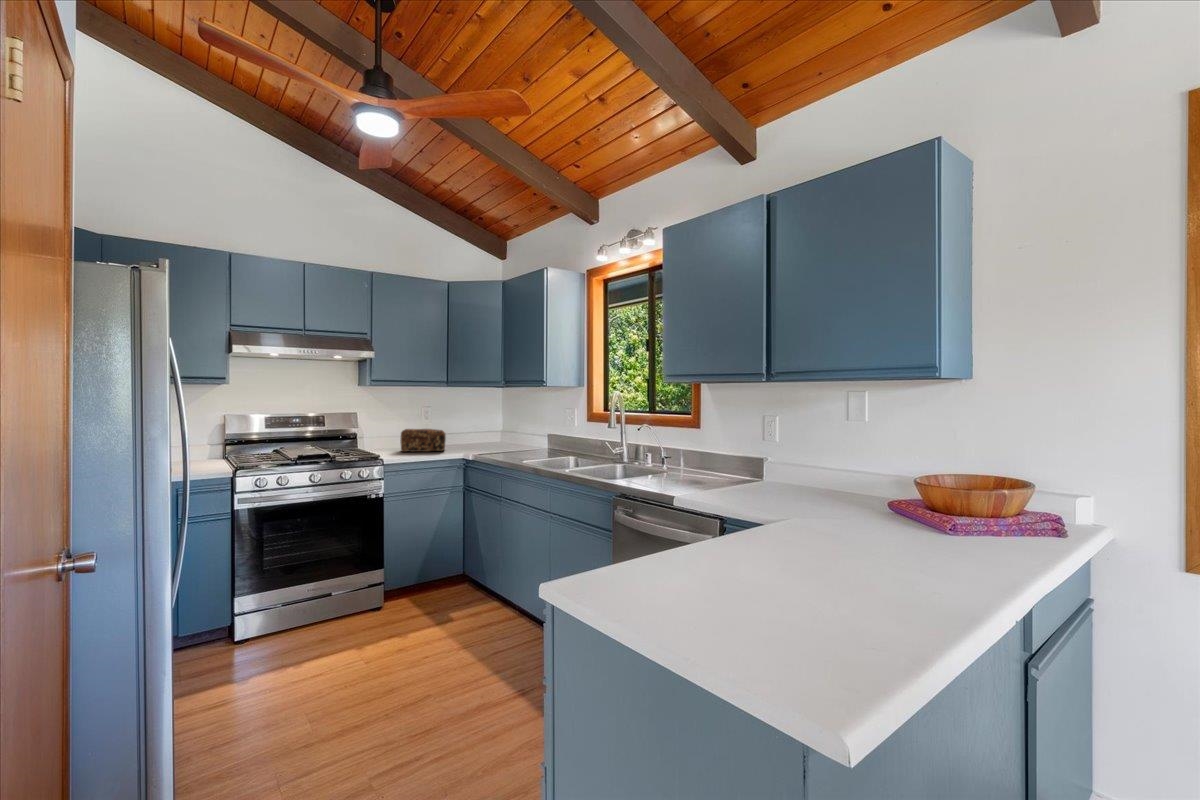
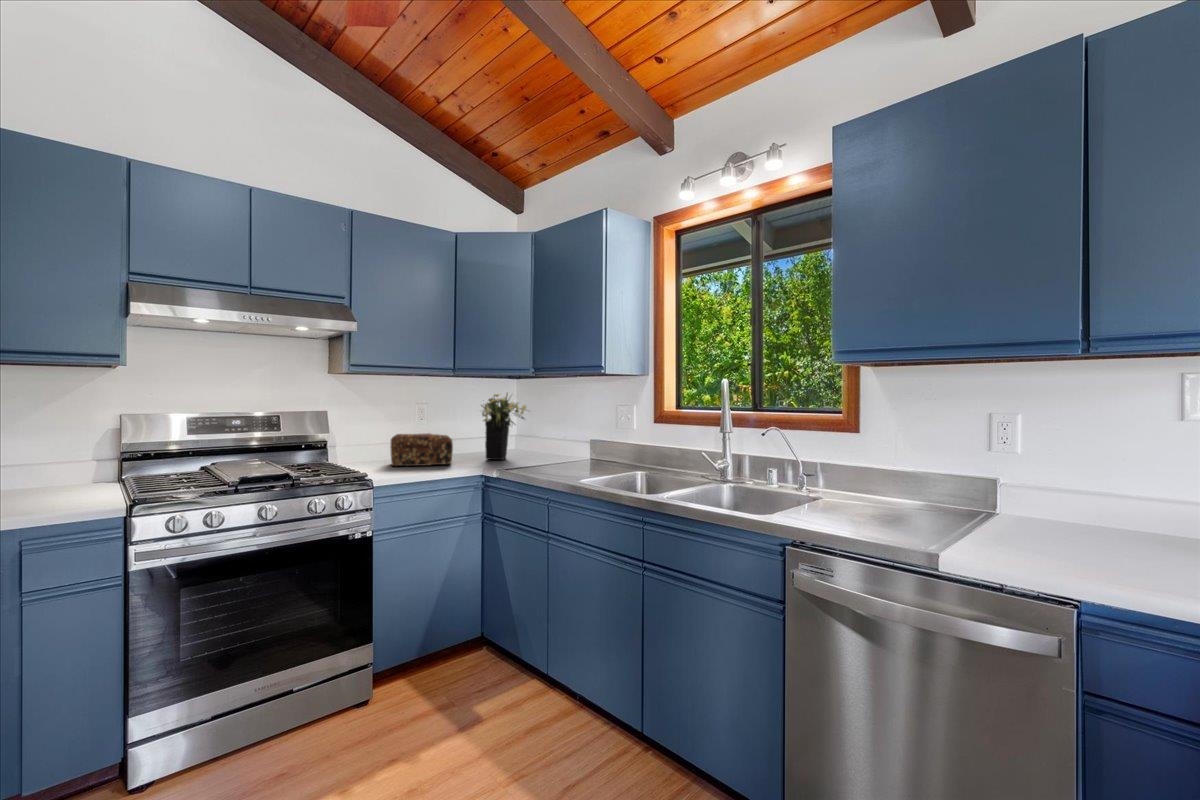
flower arrangement: none [463,398,505,449] -> present [482,393,527,460]

